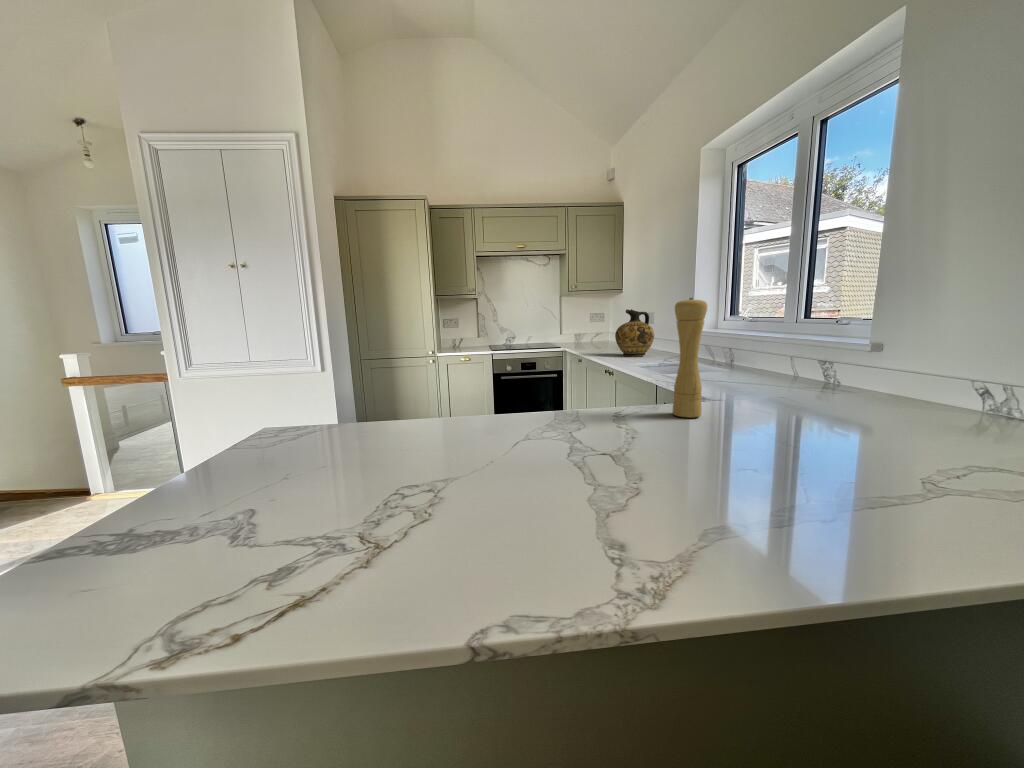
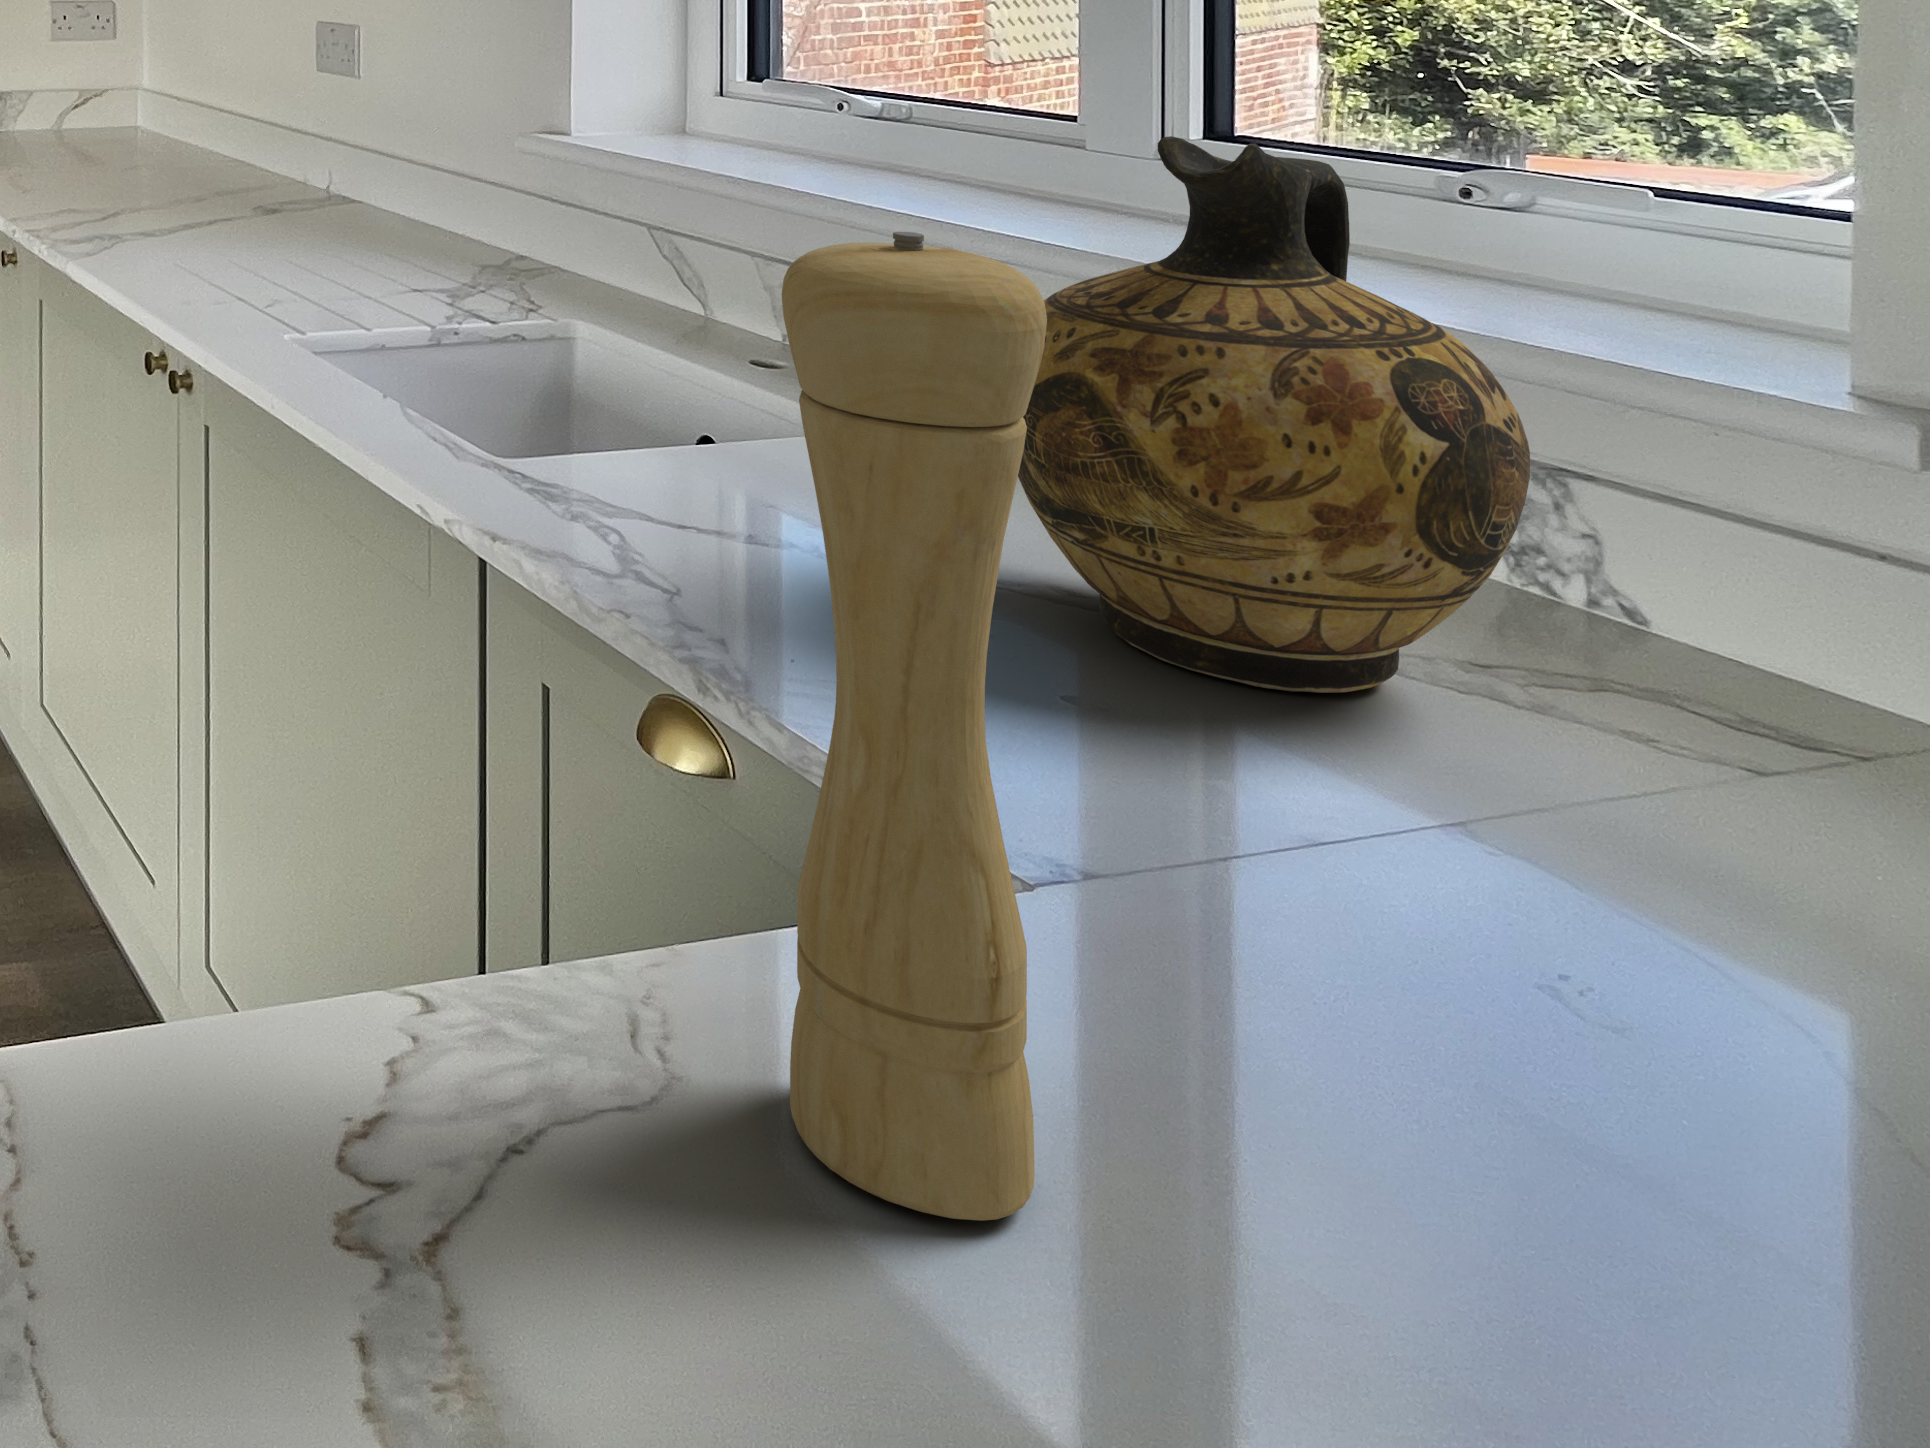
ceramic jug: present [615,309,654,357] -> present [1018,136,1530,693]

